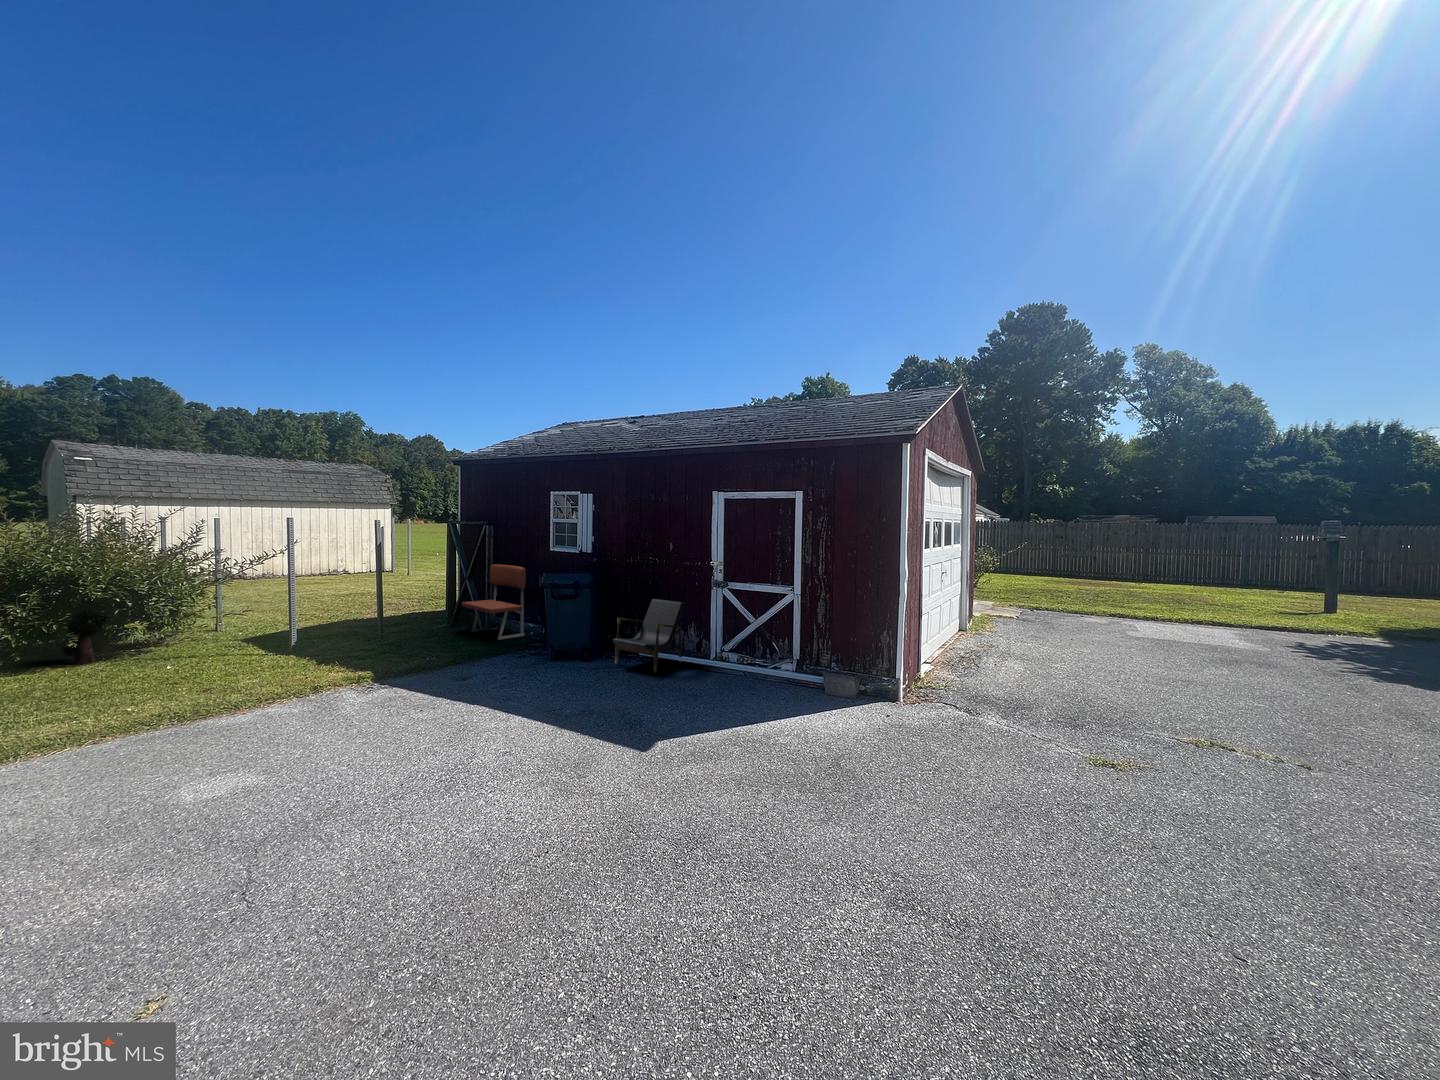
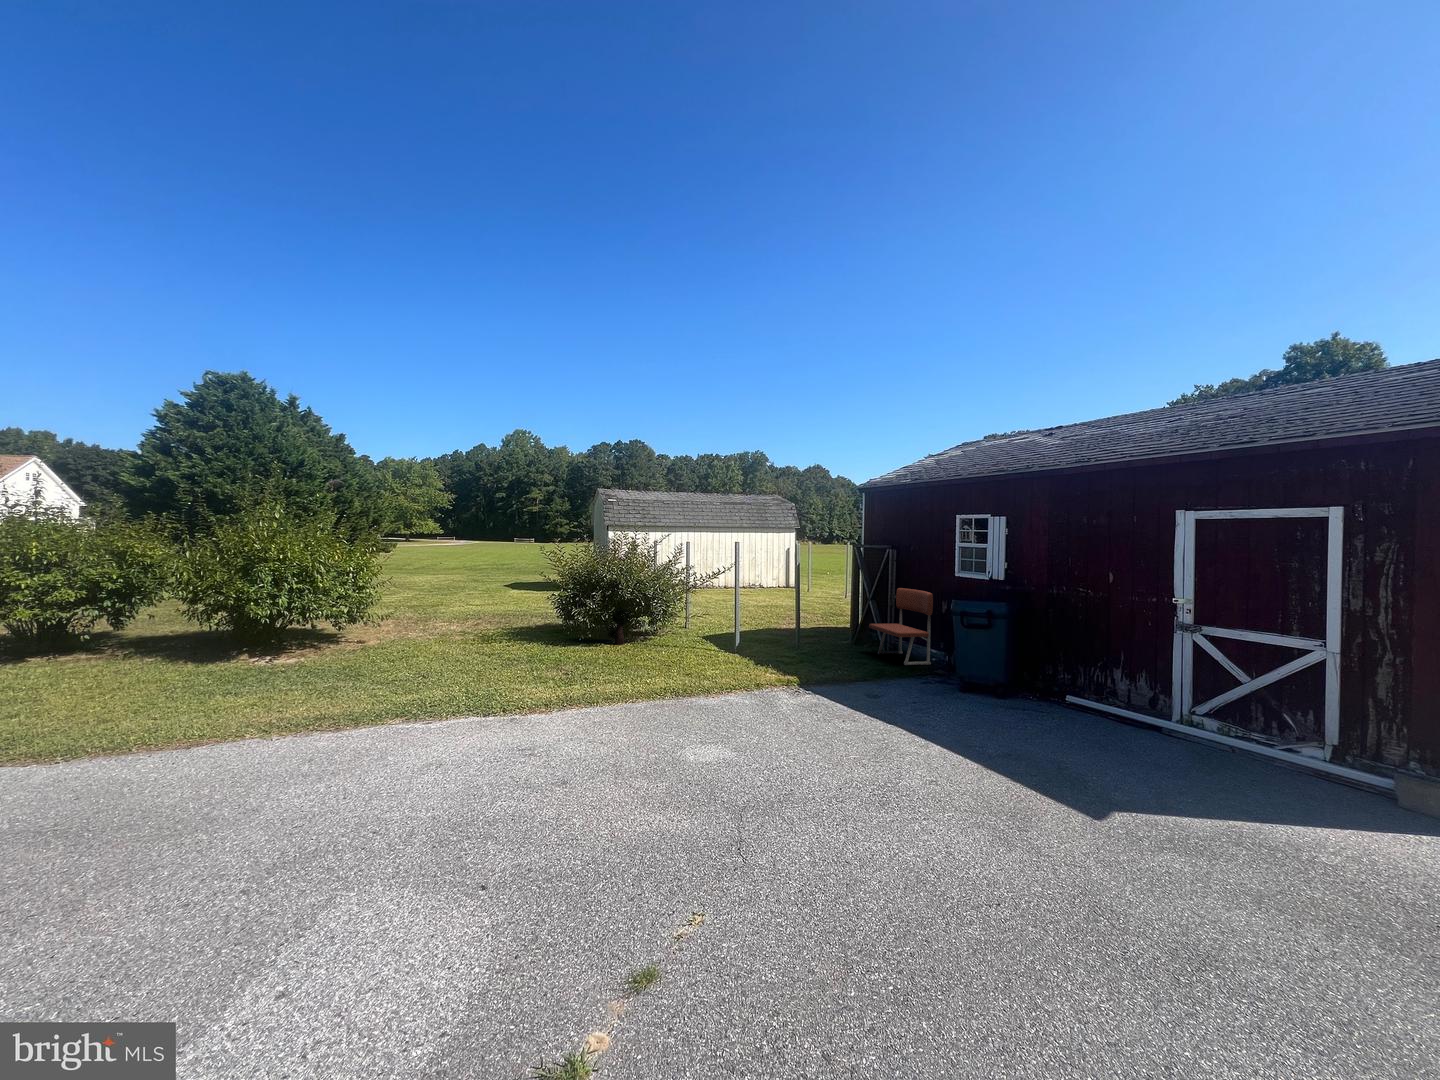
lounge chair: present [613,599,685,673] -> none [1035,638,1133,726]

